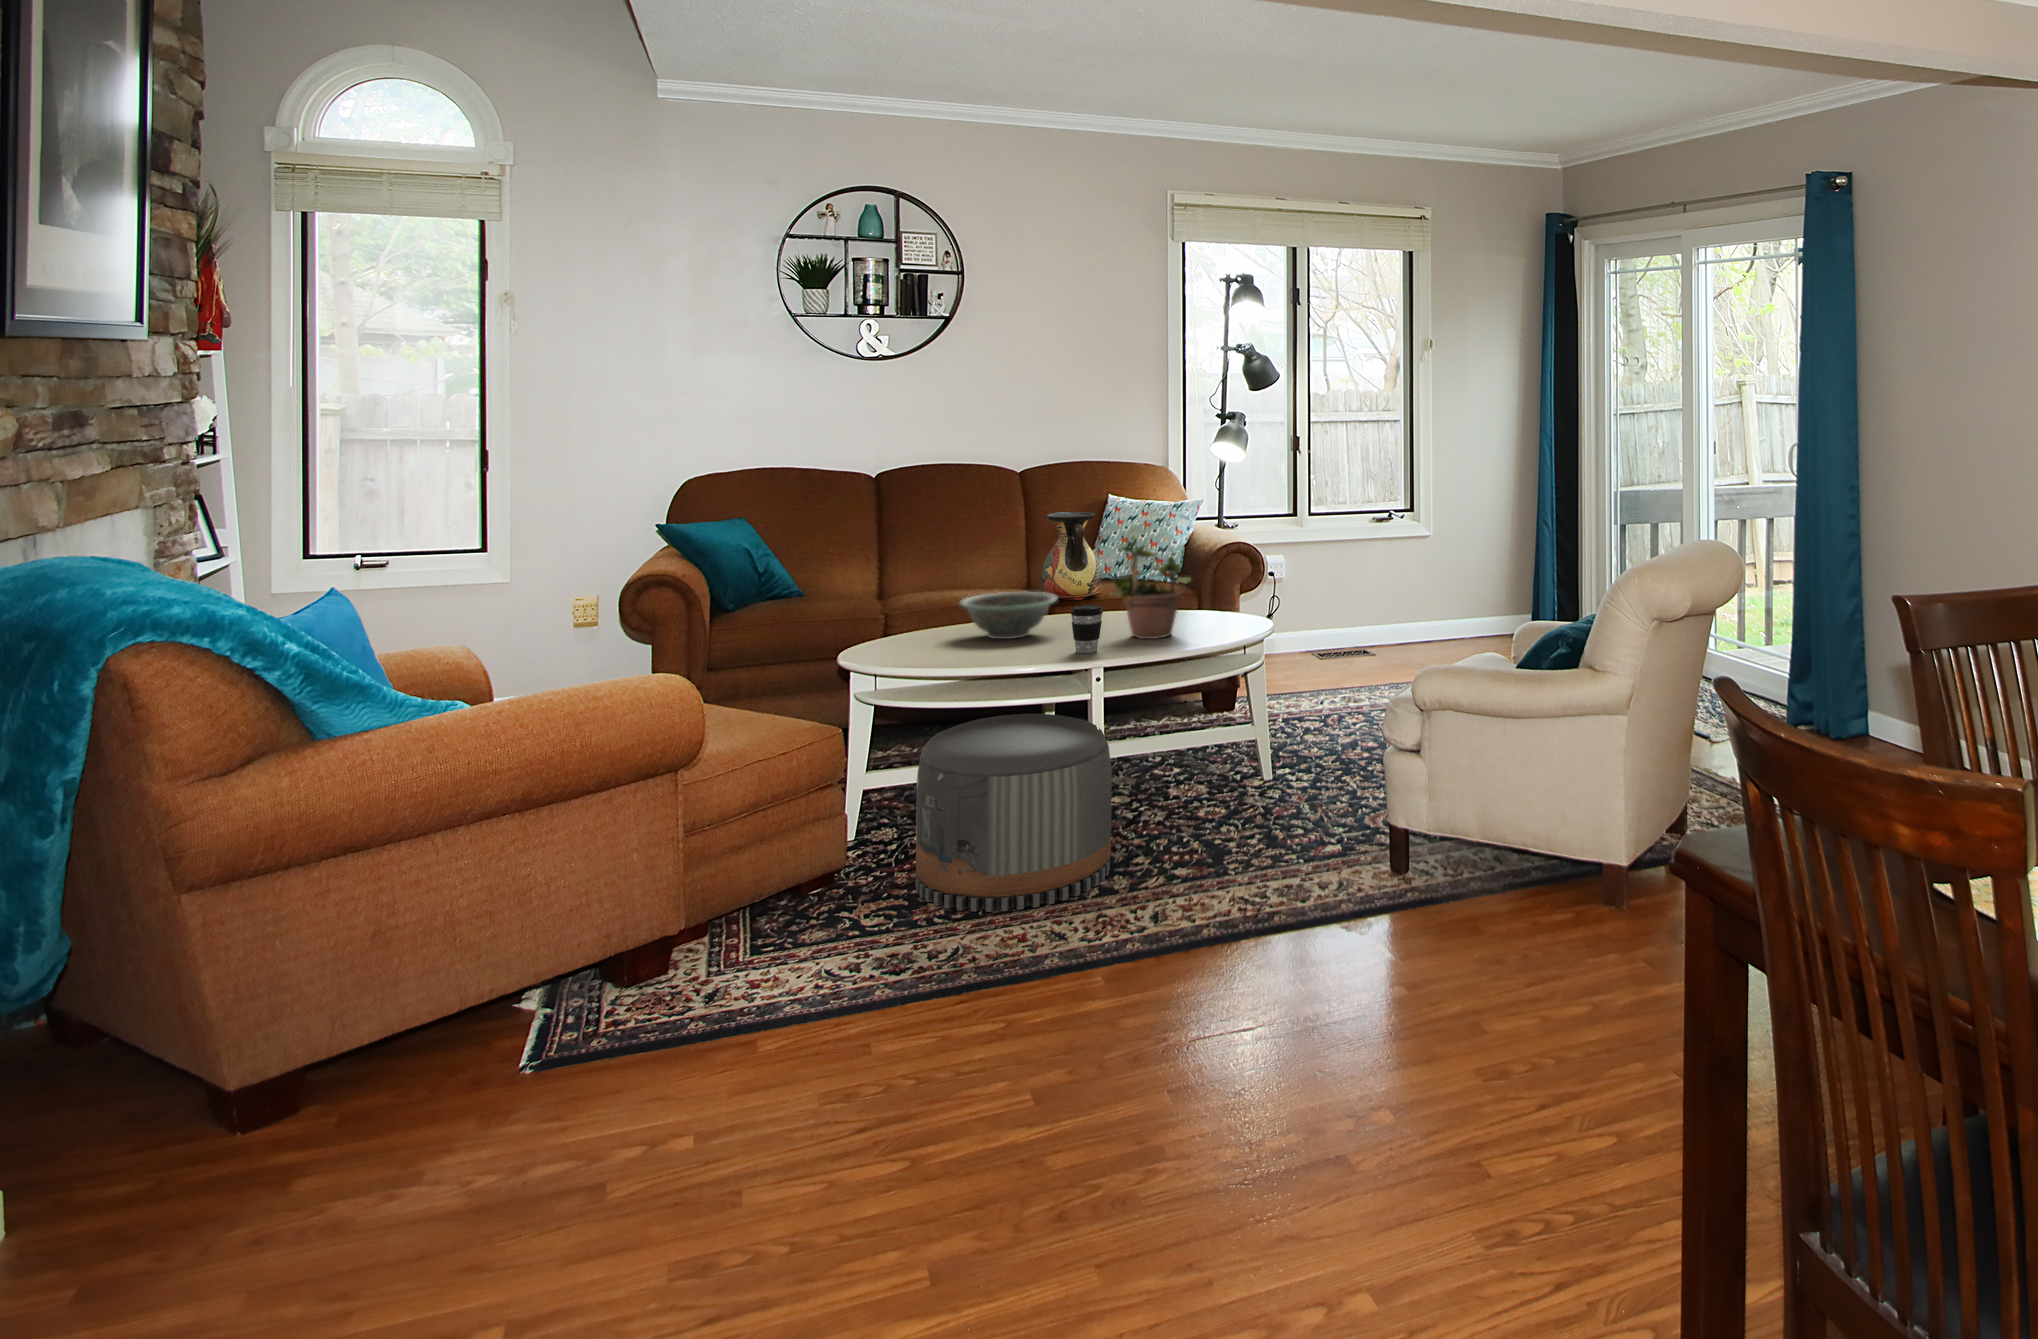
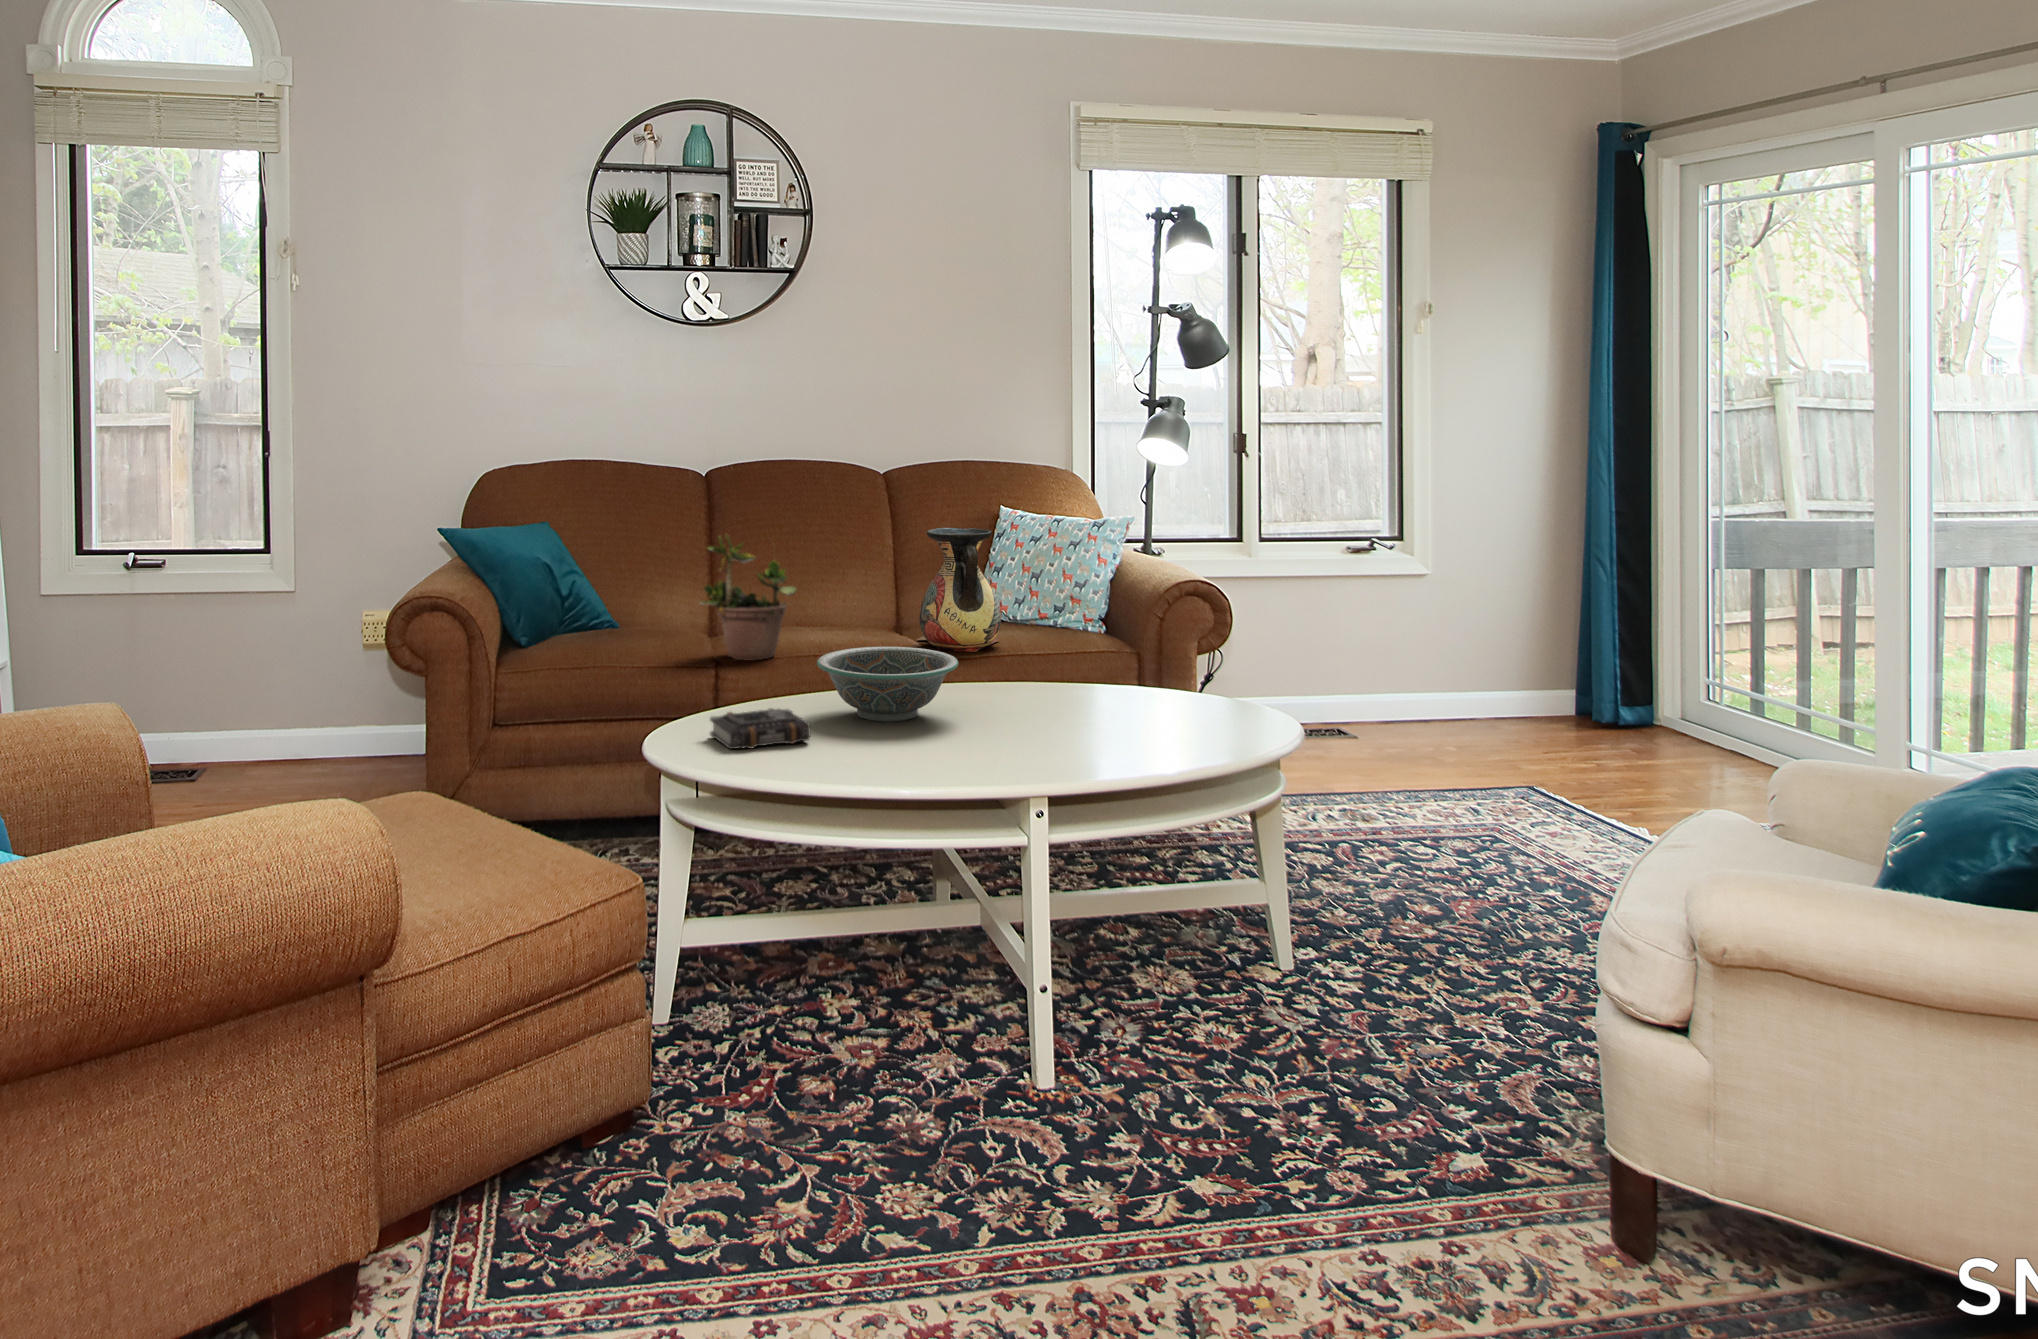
potted plant: present [1110,536,1191,639] -> present [700,534,796,661]
coffee cup: present [1071,605,1103,653] -> none [988,682,1038,762]
book: none [883,632,953,657] -> present [710,708,810,749]
pouf: present [915,714,1112,912] -> none [757,862,1072,1239]

